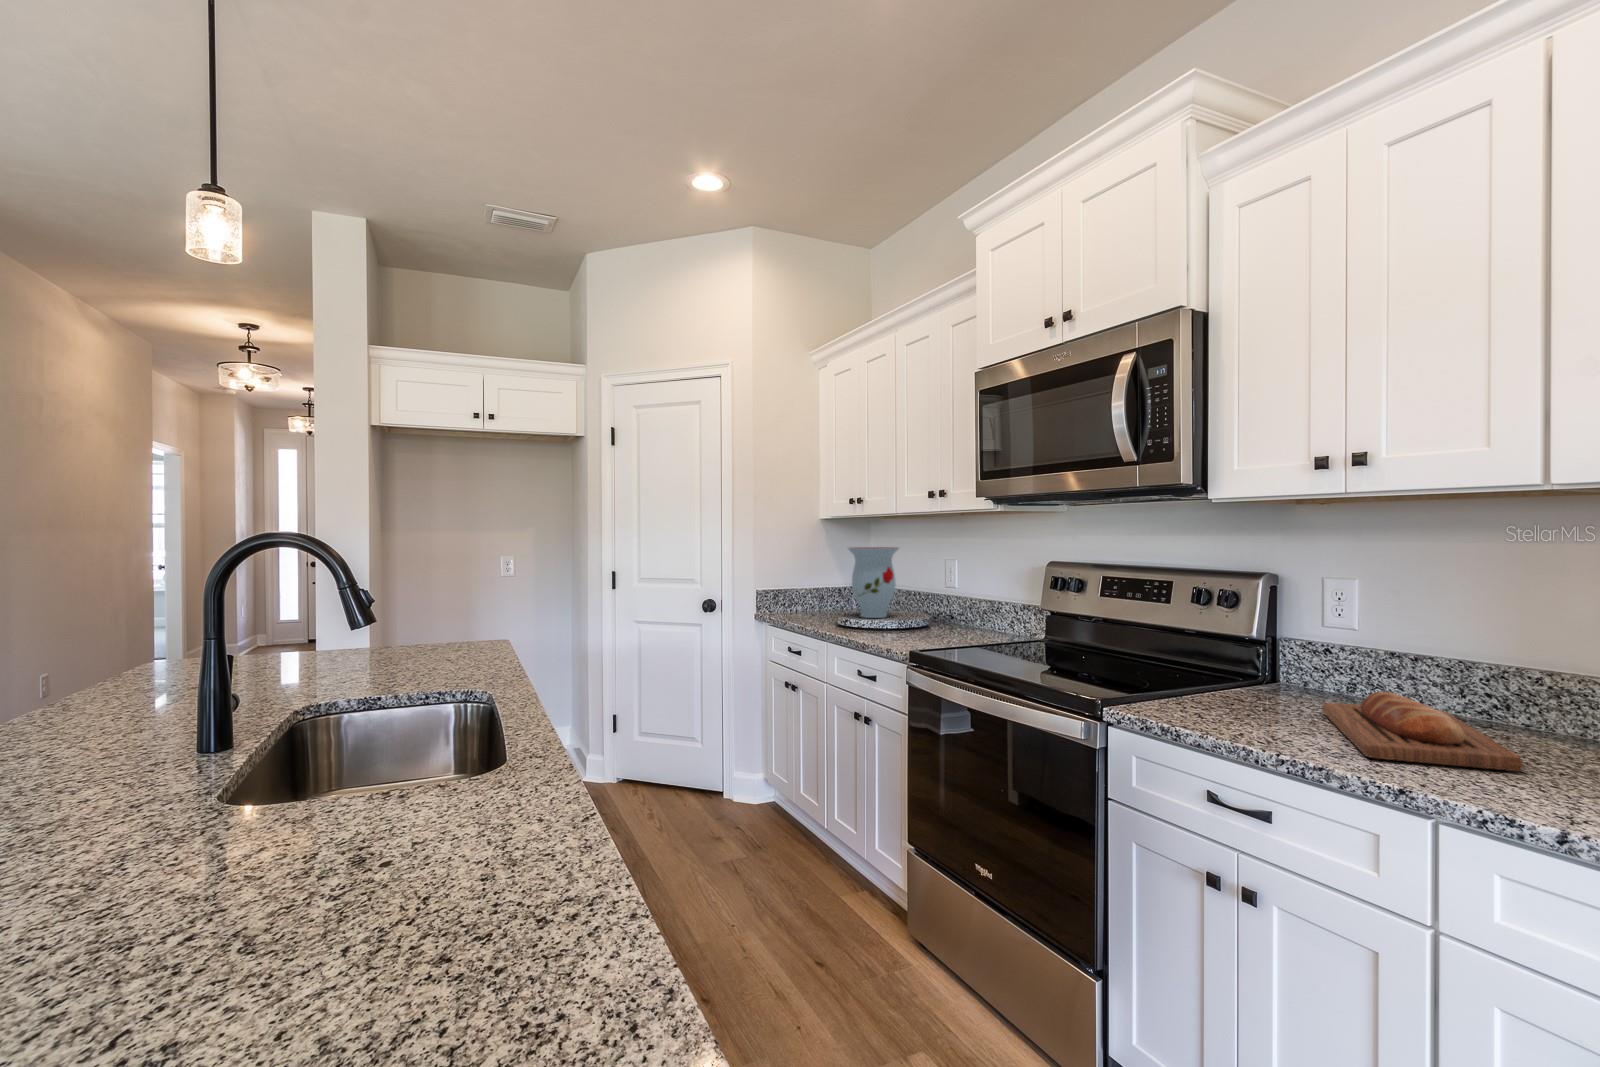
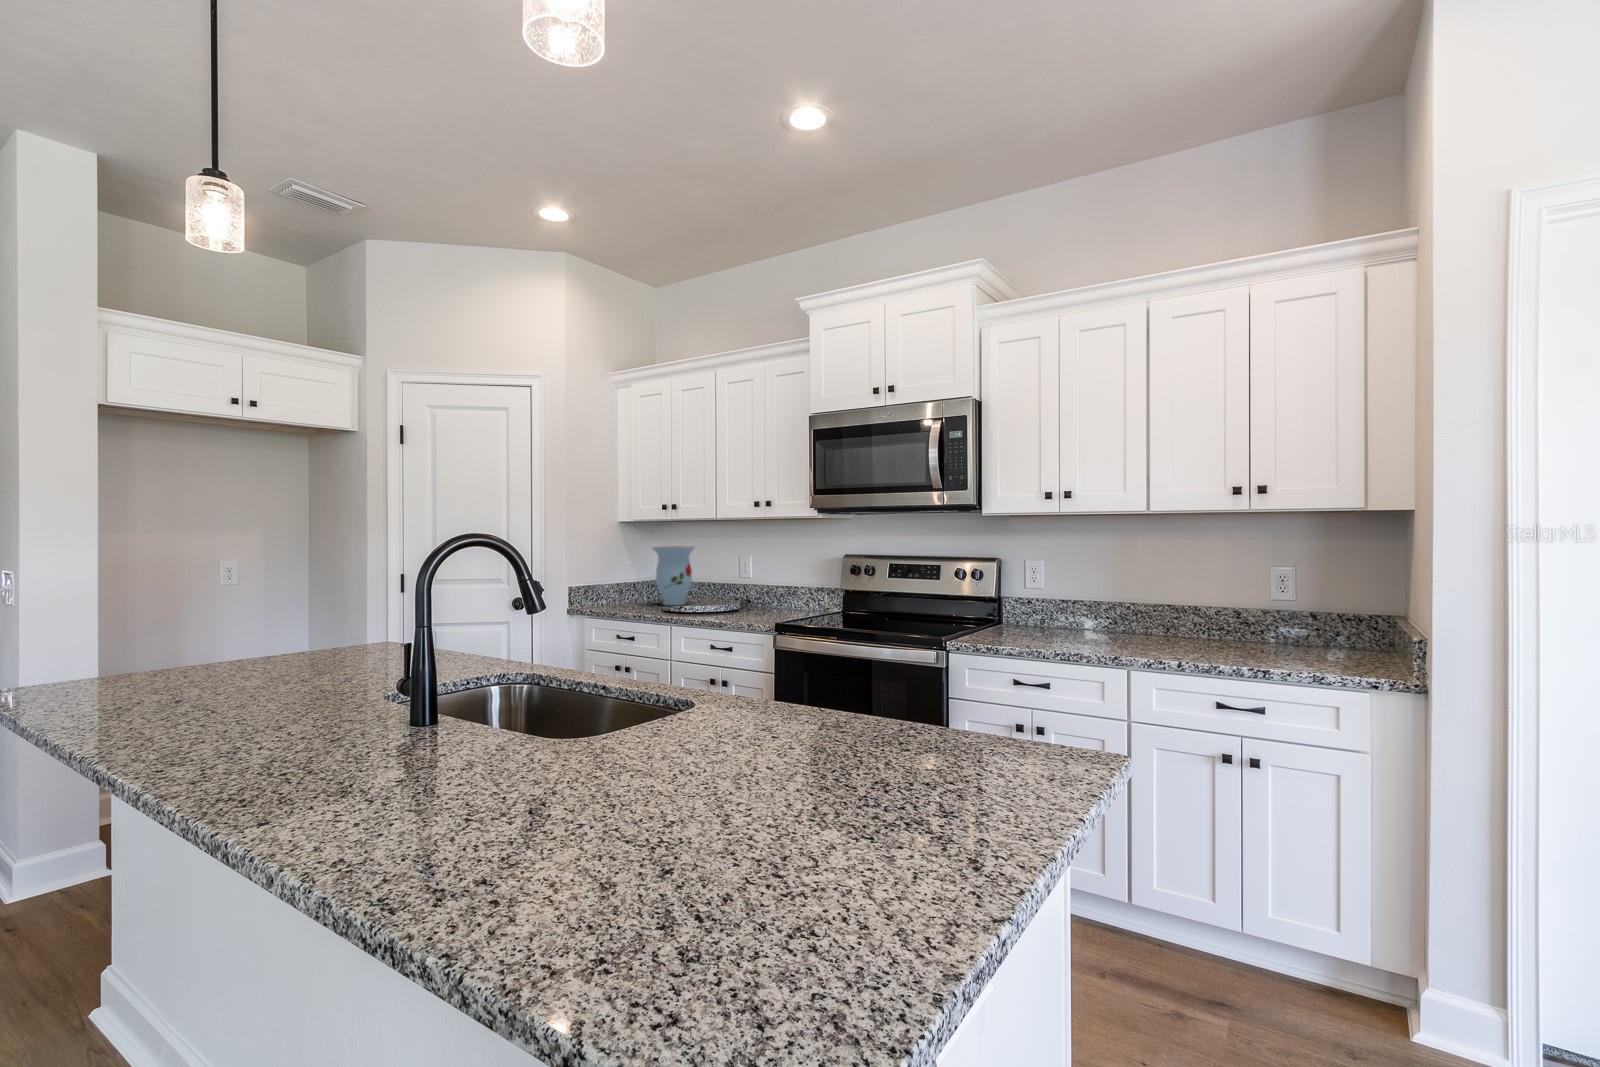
bread loaf: present [1323,692,1523,771] -> none [1043,619,1146,649]

